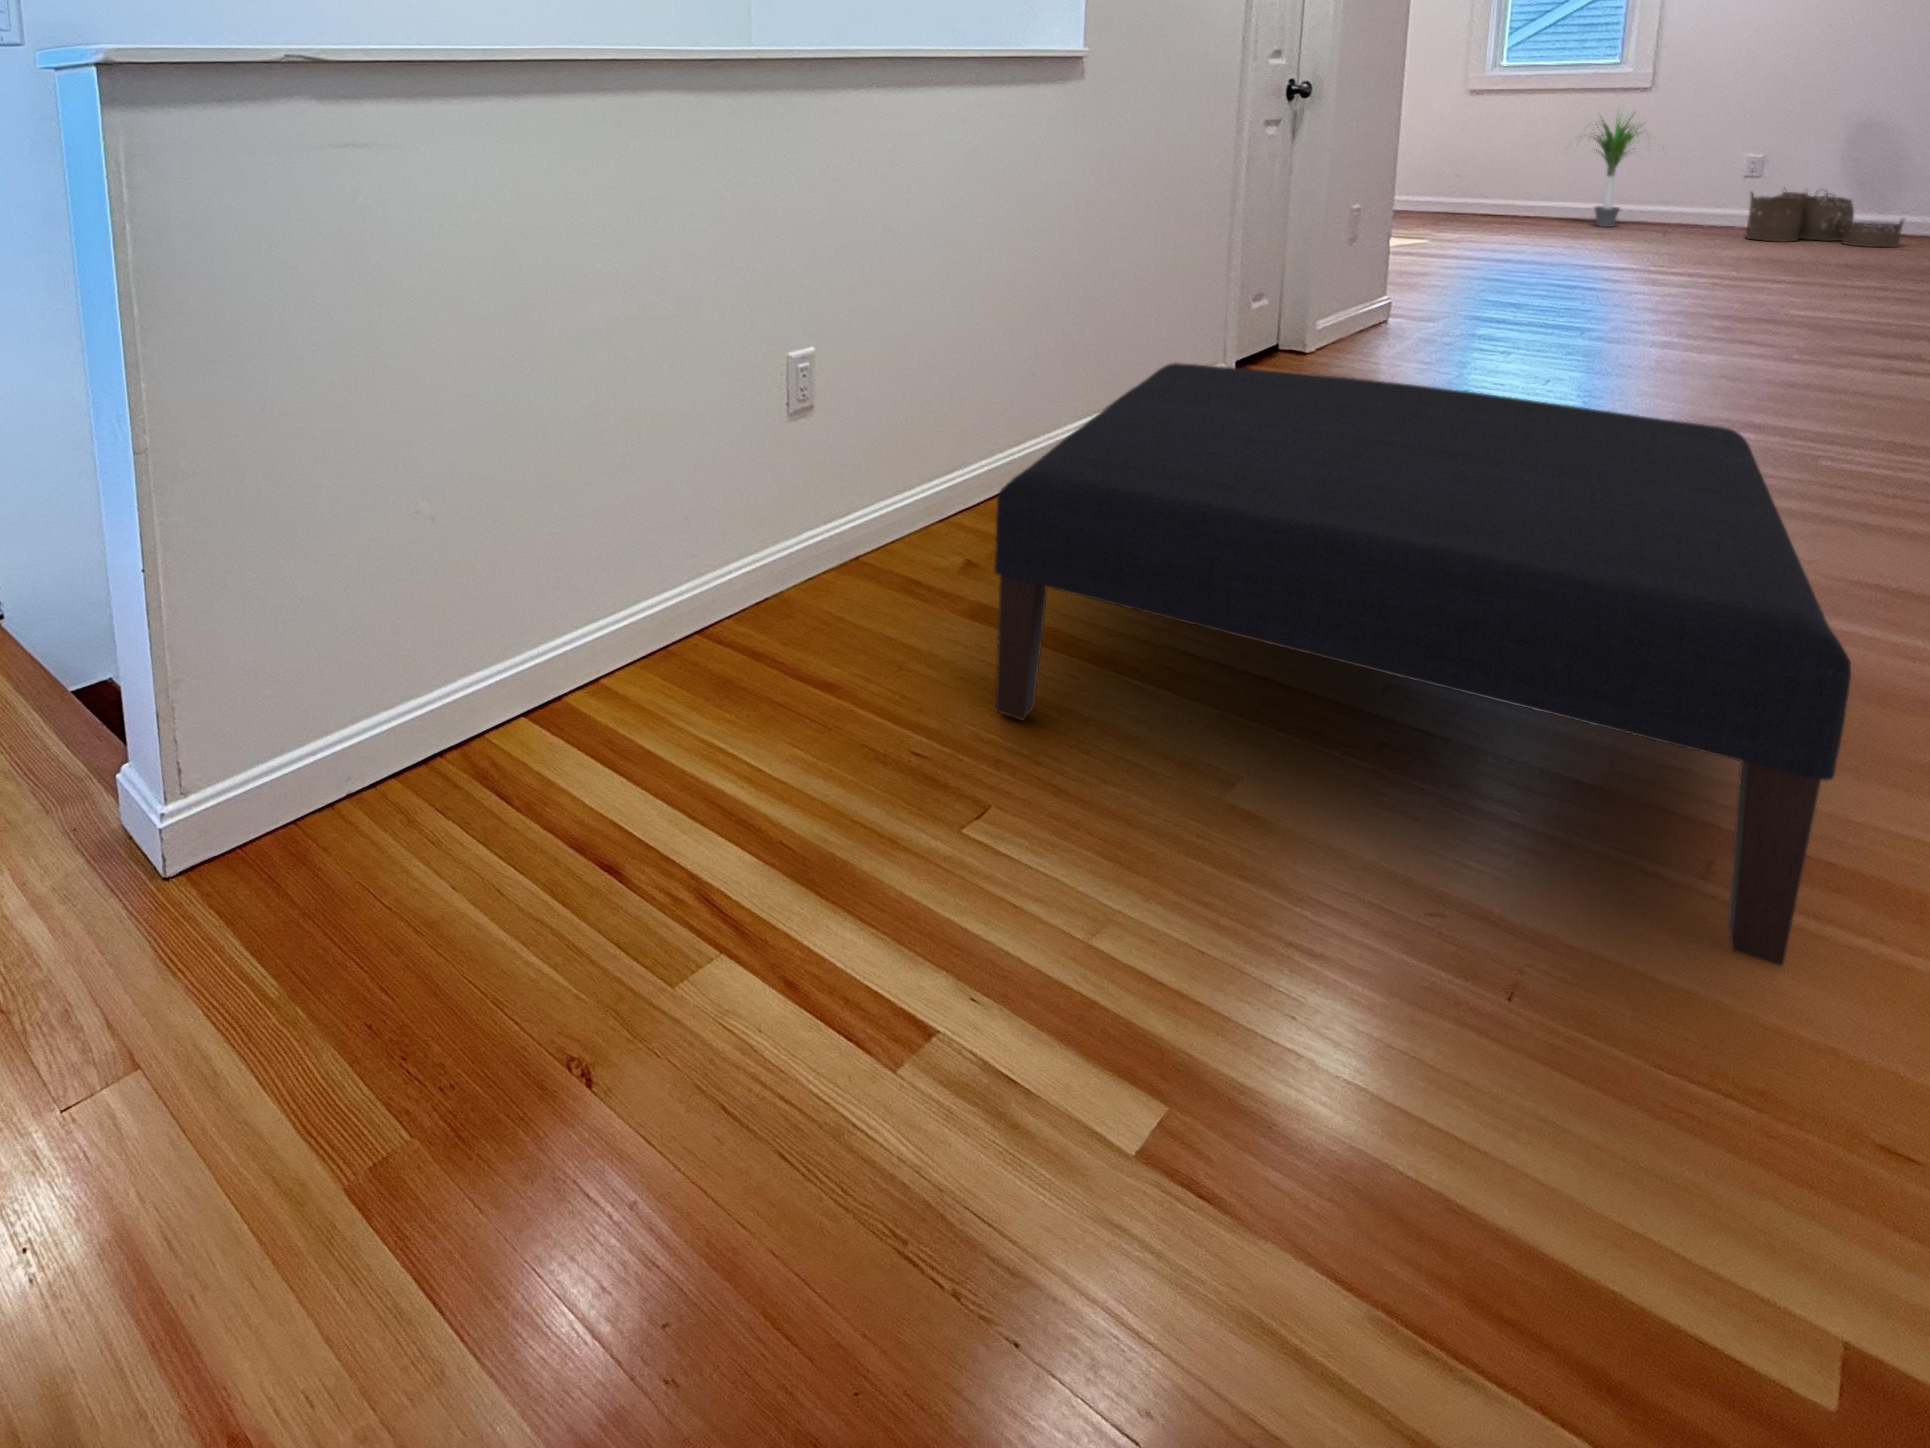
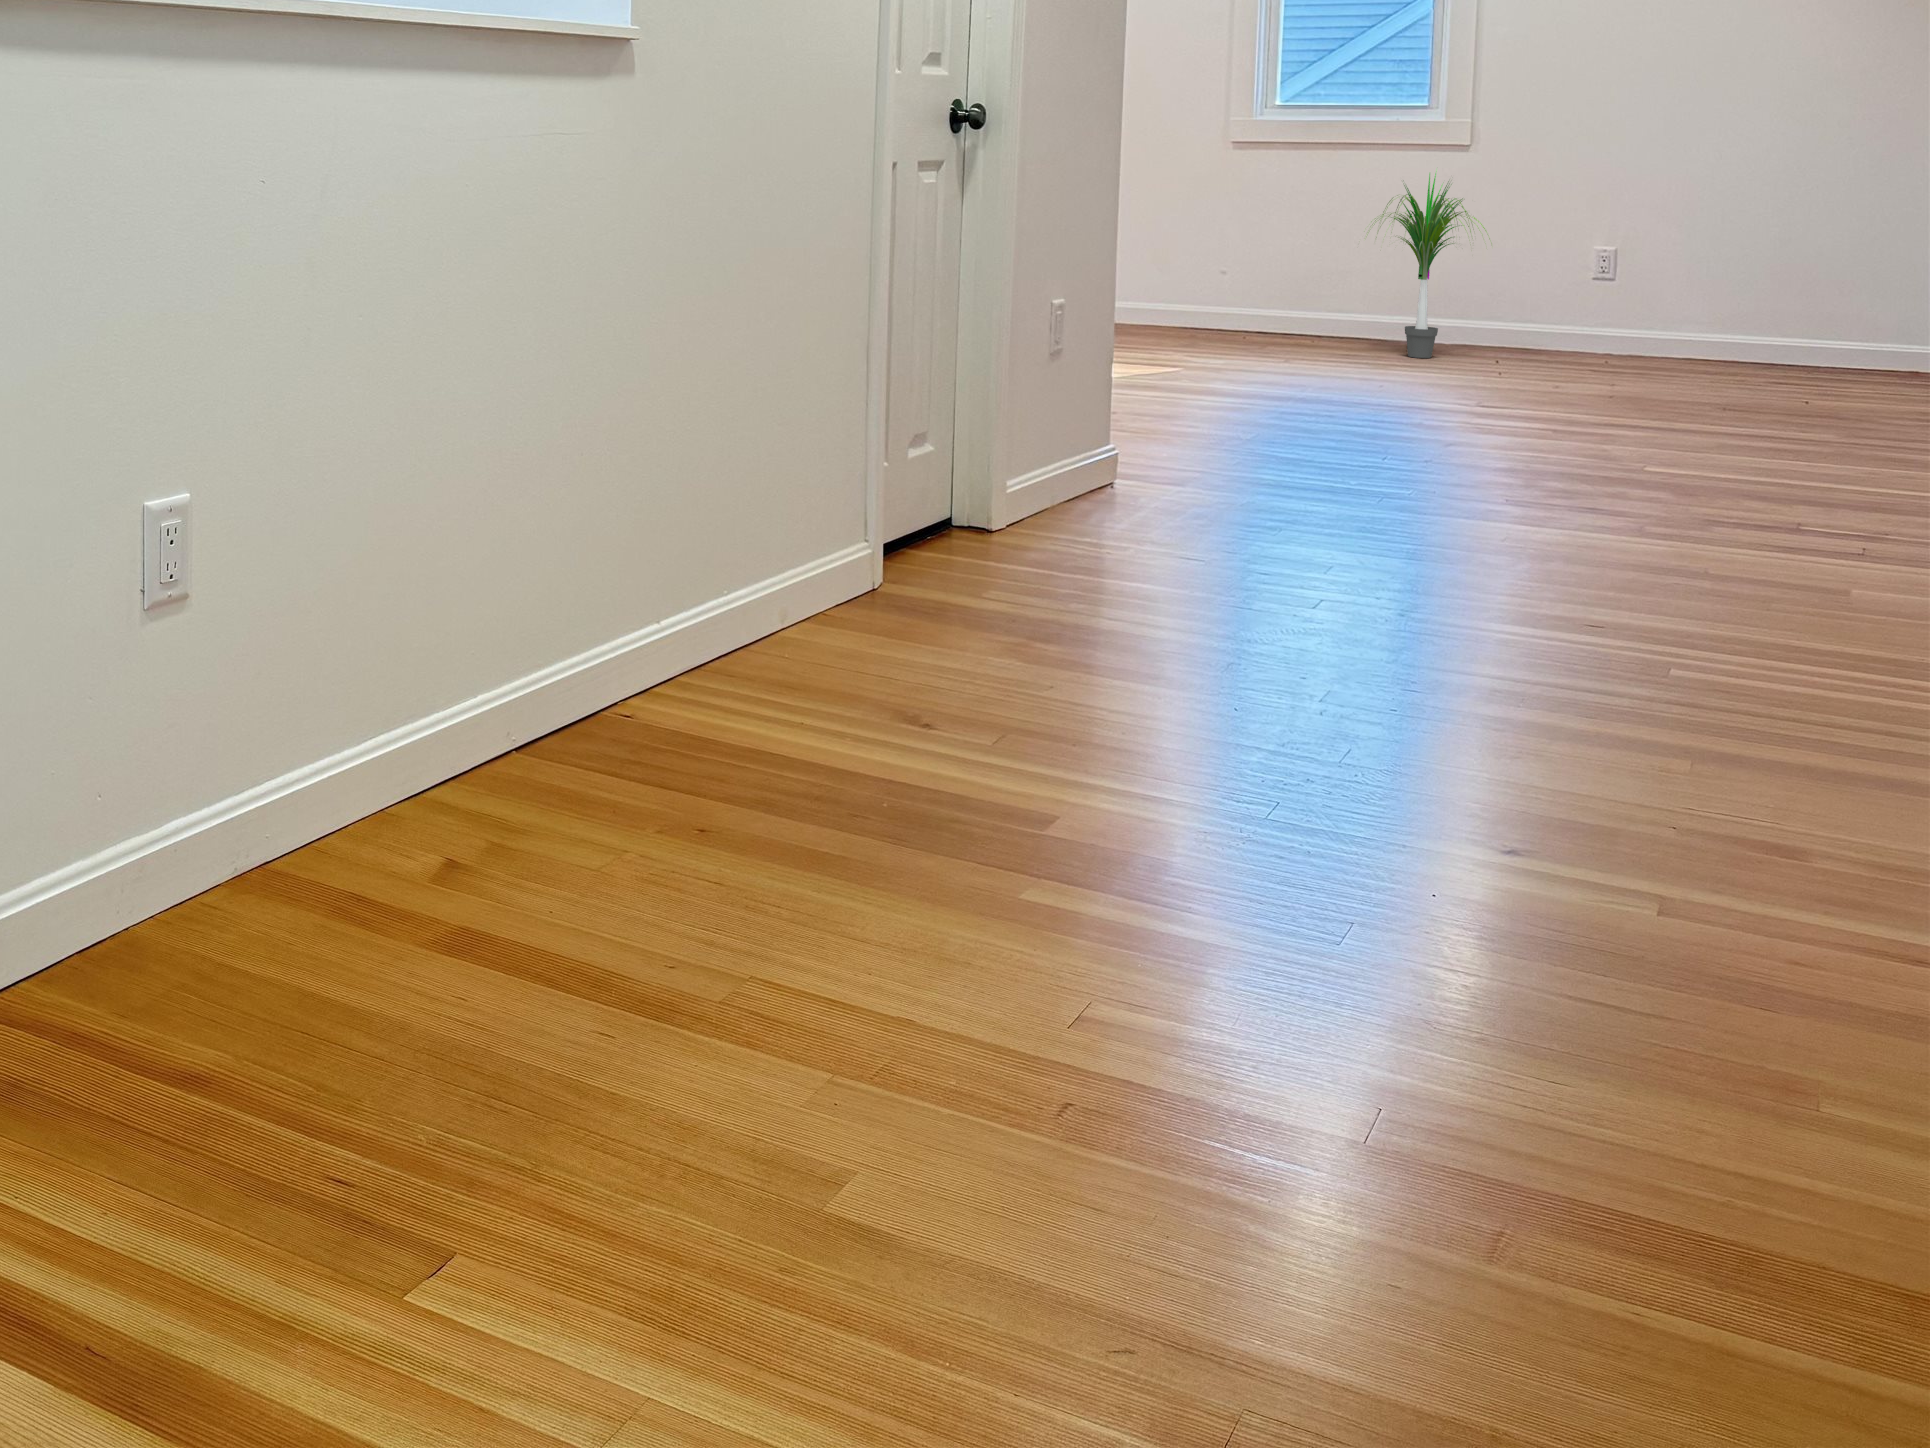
woven basket: present [1746,188,1904,247] -> none [1597,302,1787,391]
ottoman: present [994,363,1851,967] -> none [481,525,1578,1316]

